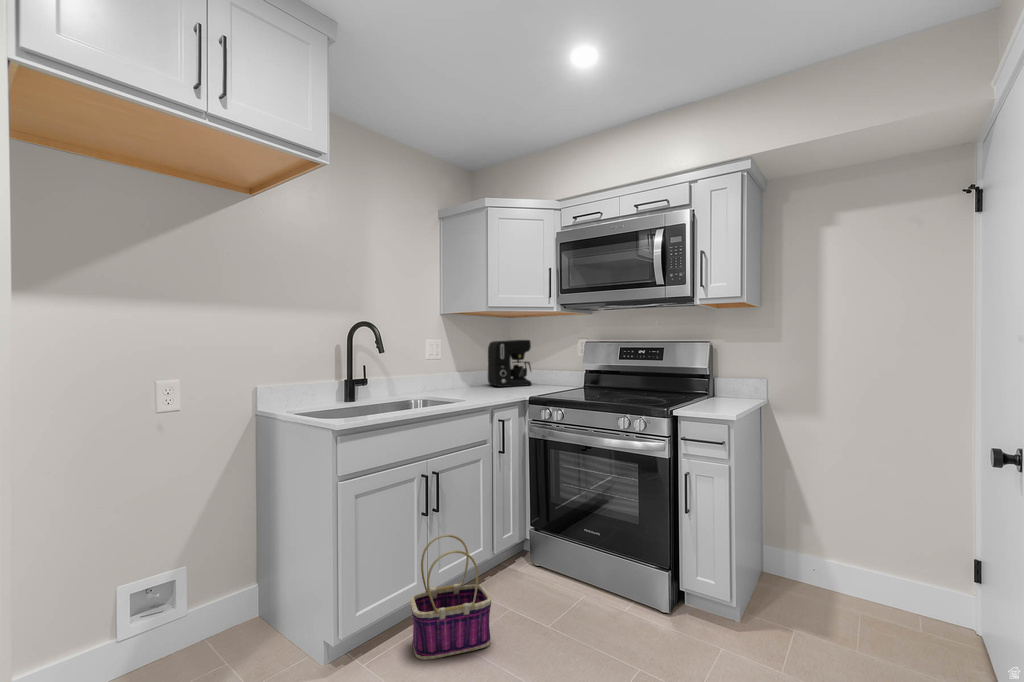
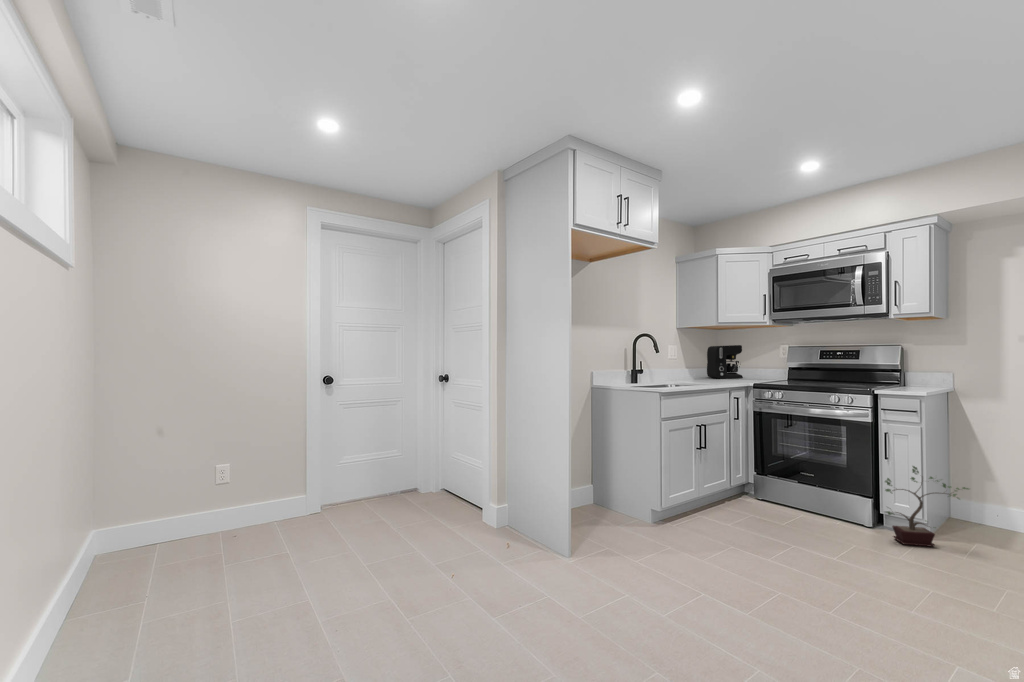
potted plant: none [679,522,788,645] -> present [885,466,969,547]
basket: present [410,535,492,660] -> none [694,461,748,531]

